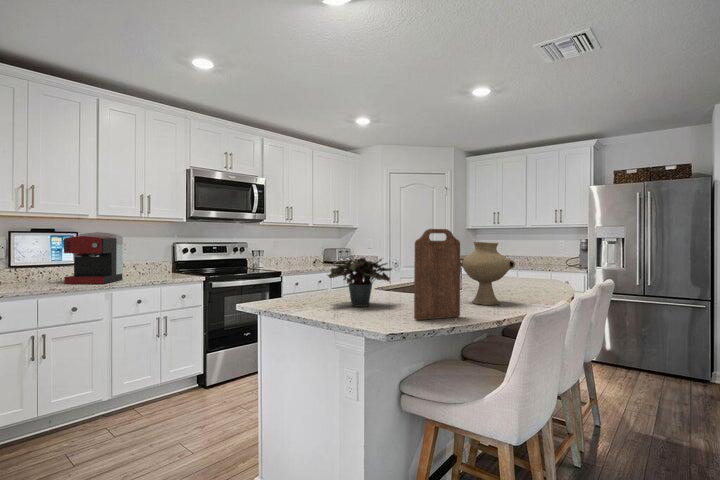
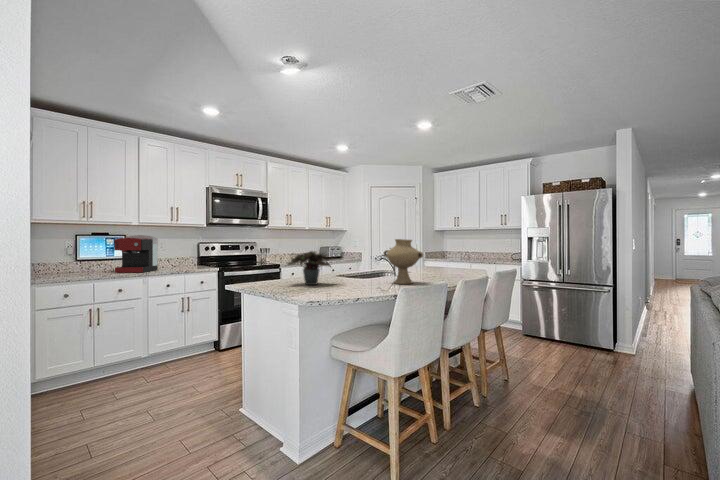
cutting board: present [414,229,460,320] -> none [336,230,371,292]

